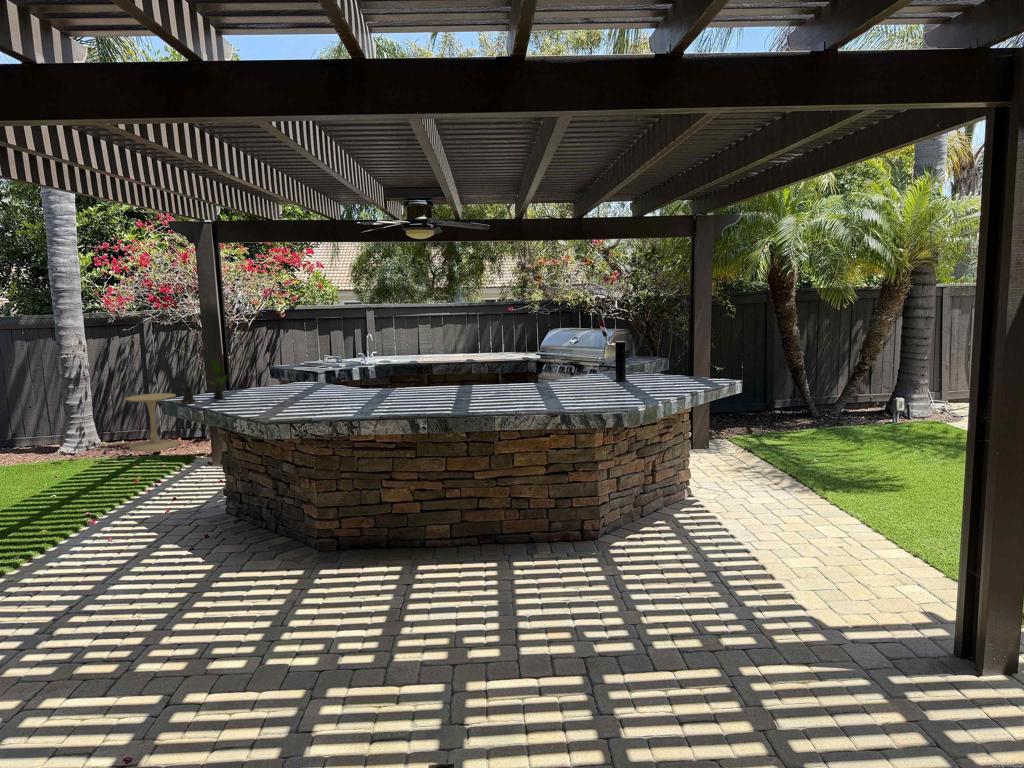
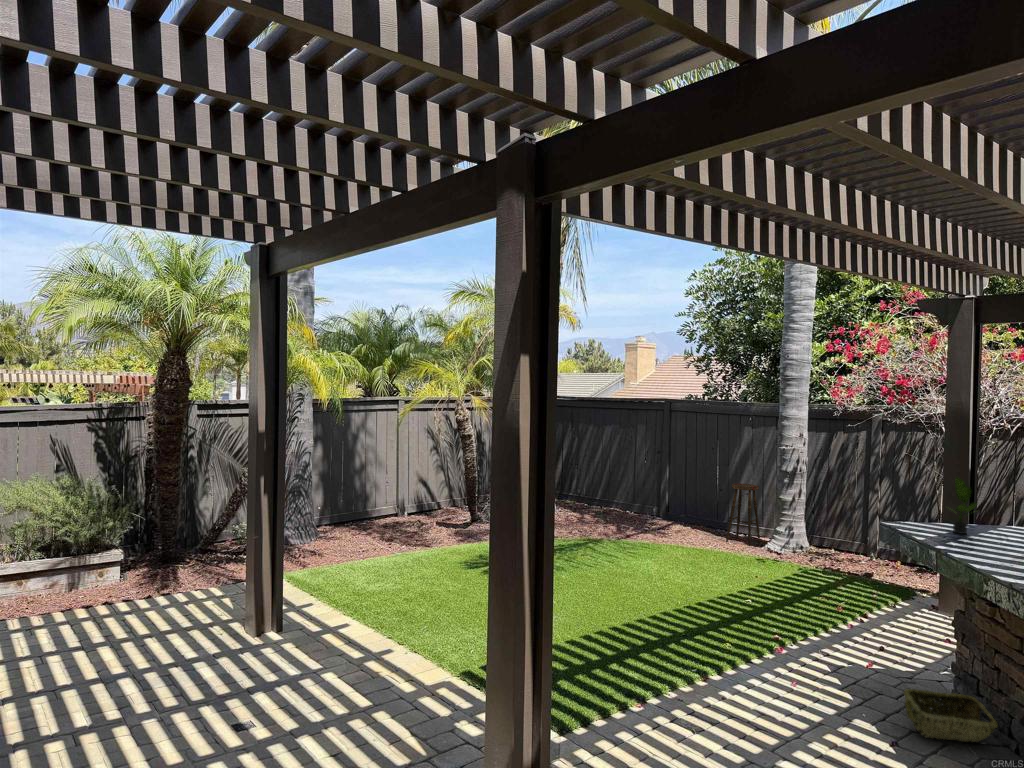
candle holder: present [177,366,198,404] -> none [897,474,931,535]
pedestal table: present [125,393,180,451] -> none [838,502,901,573]
bar stool: none [12,396,51,456] -> present [726,483,760,546]
woven basket: none [193,504,254,539] -> present [904,689,998,742]

